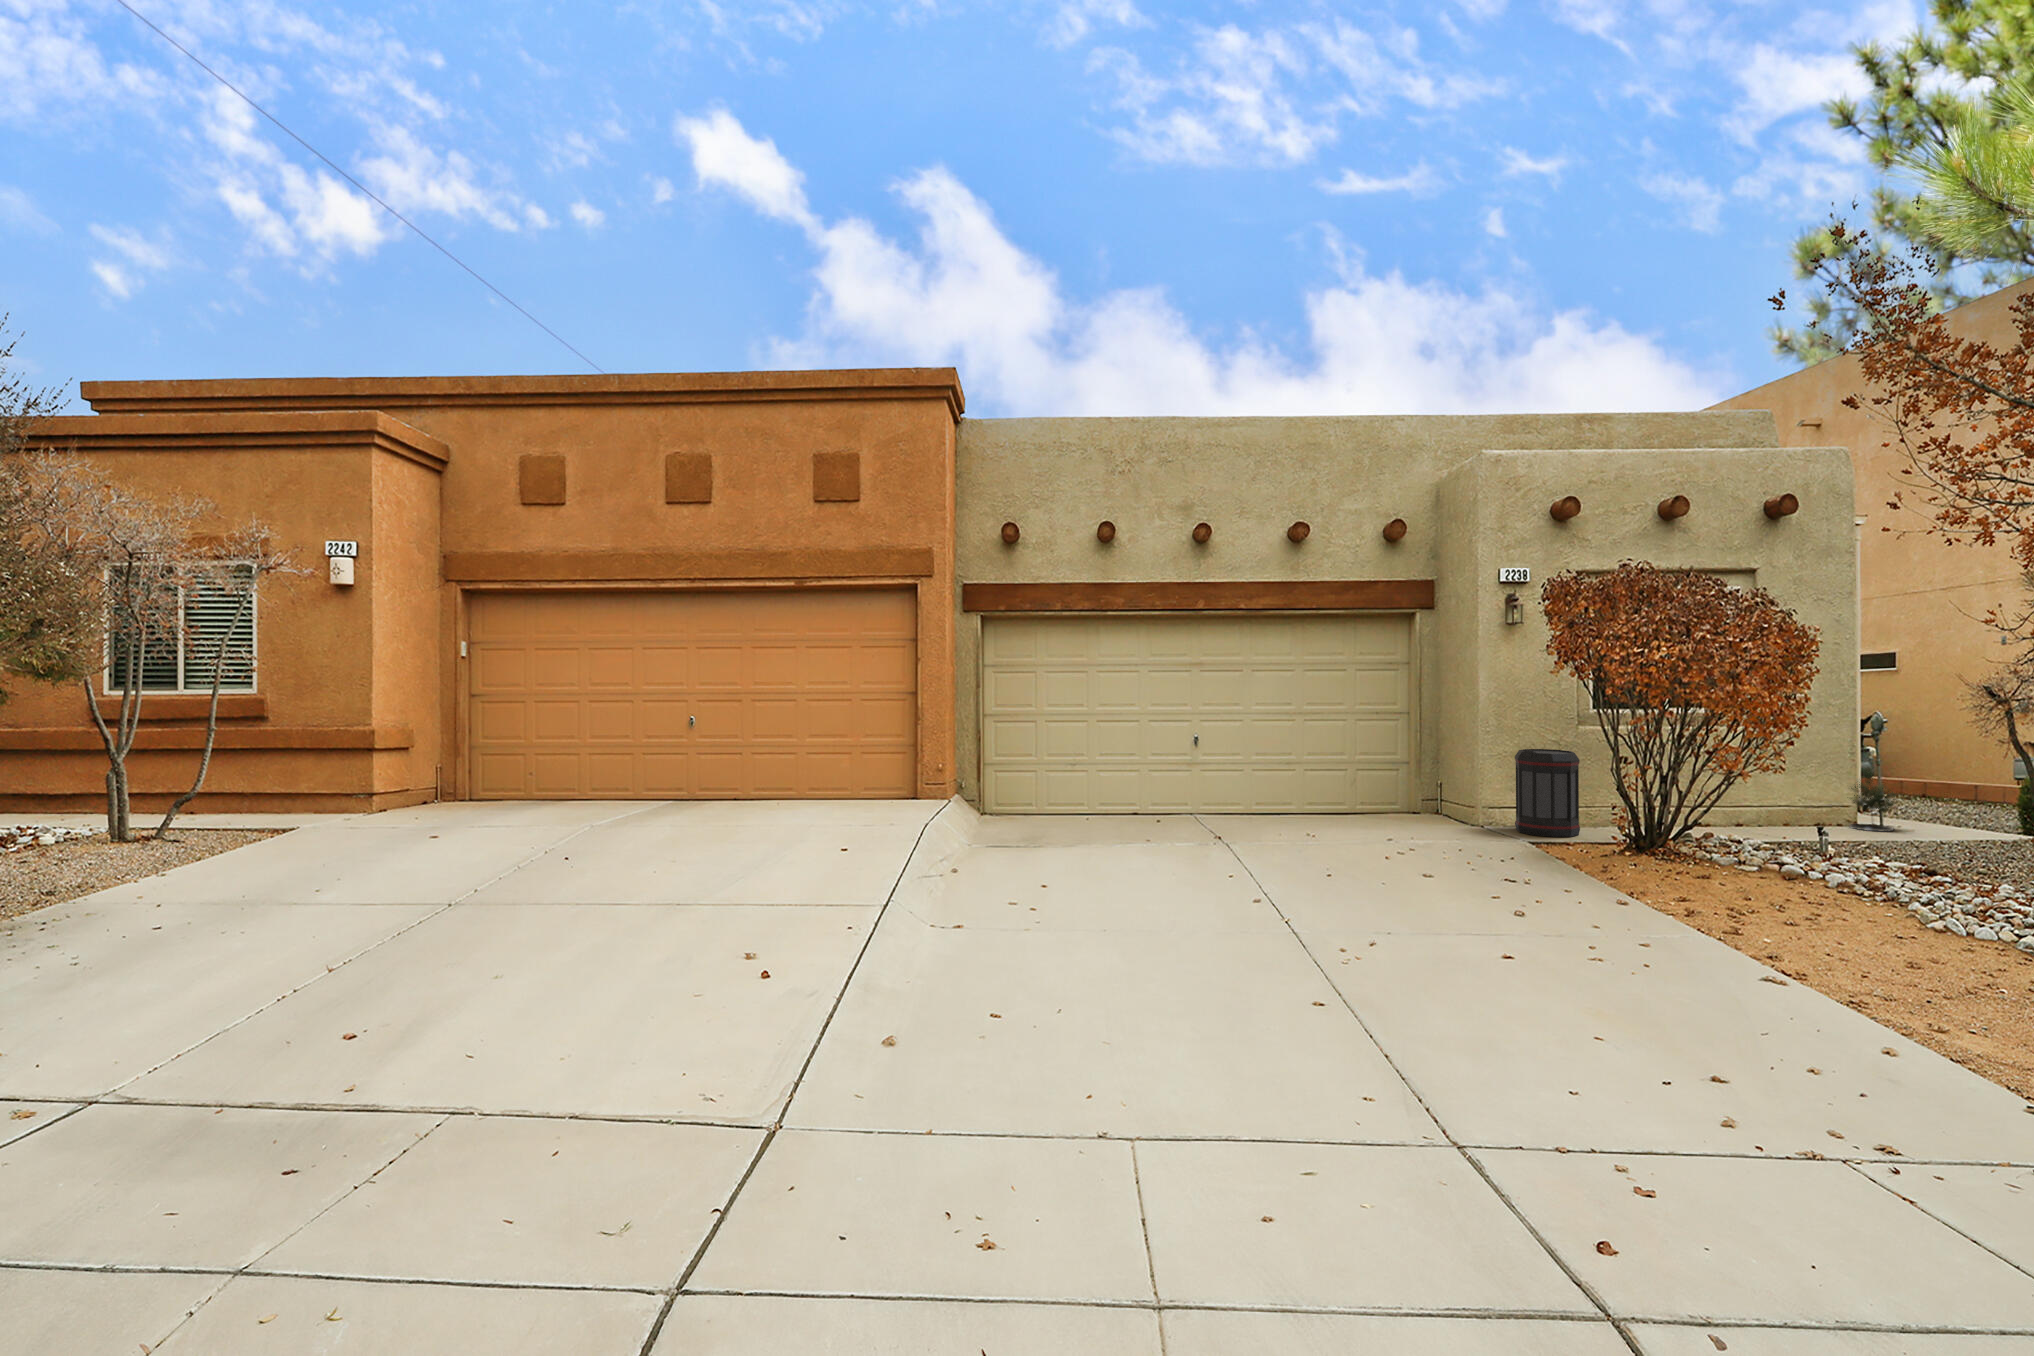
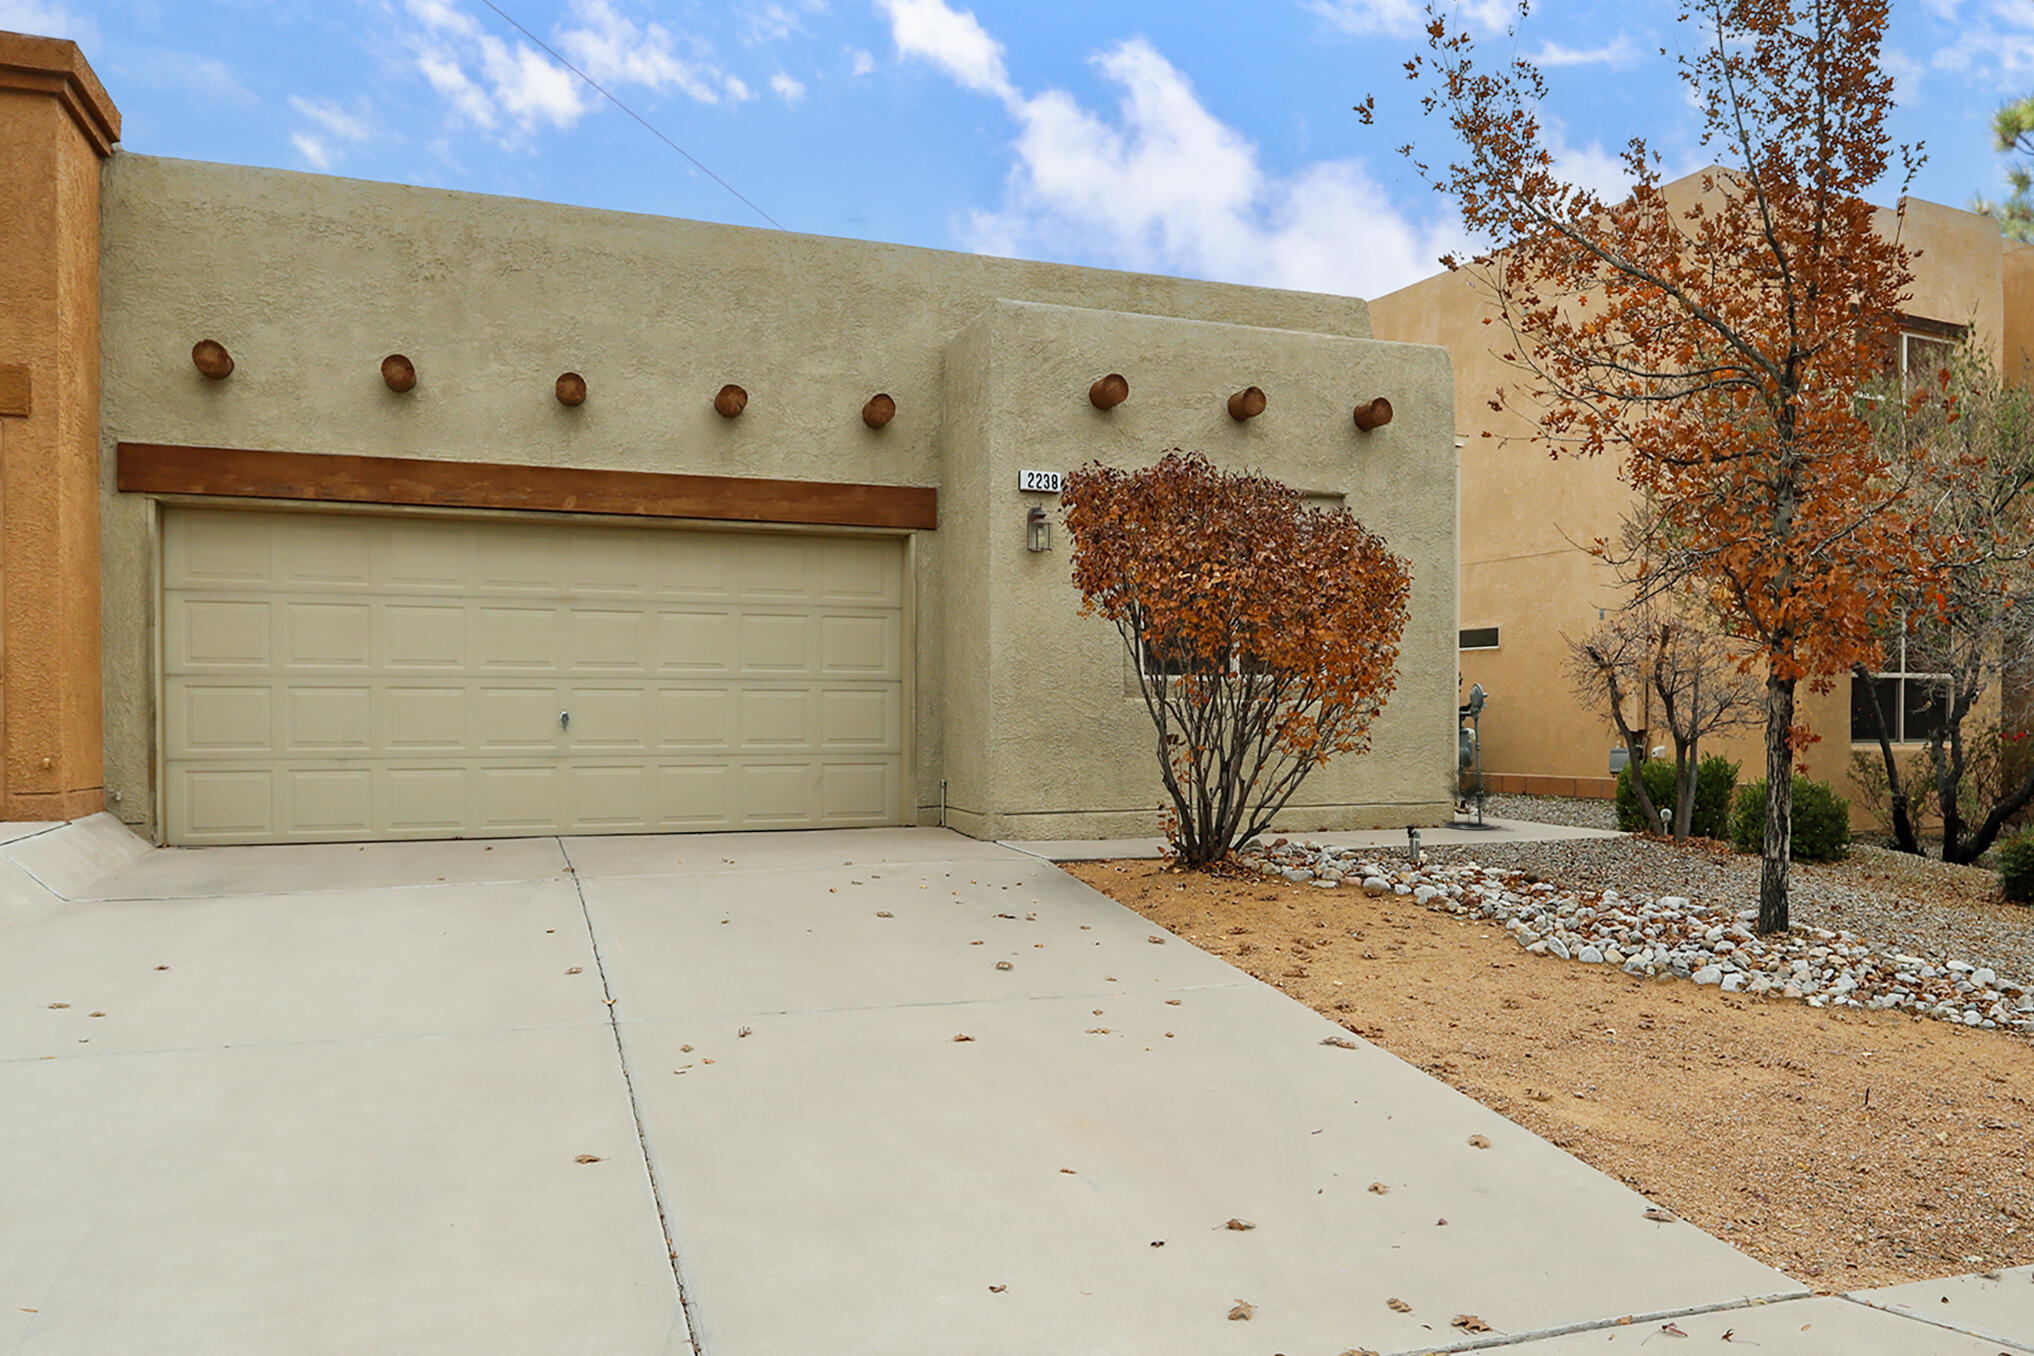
trash can: present [1515,749,1580,837] -> none [1034,728,1122,856]

